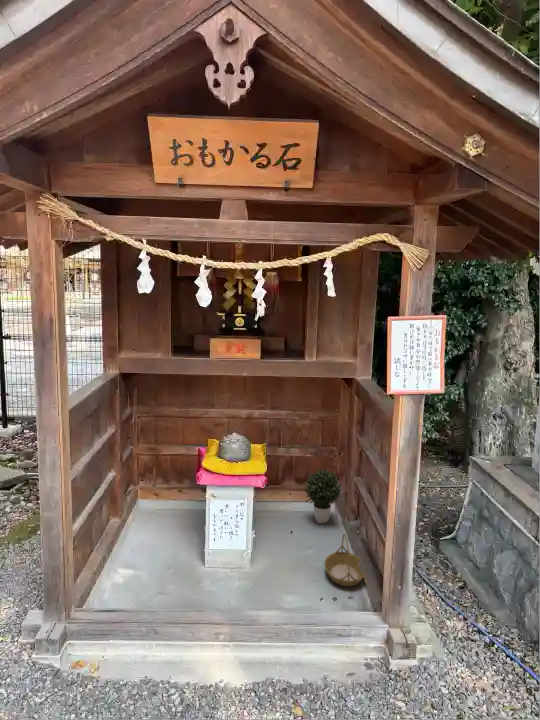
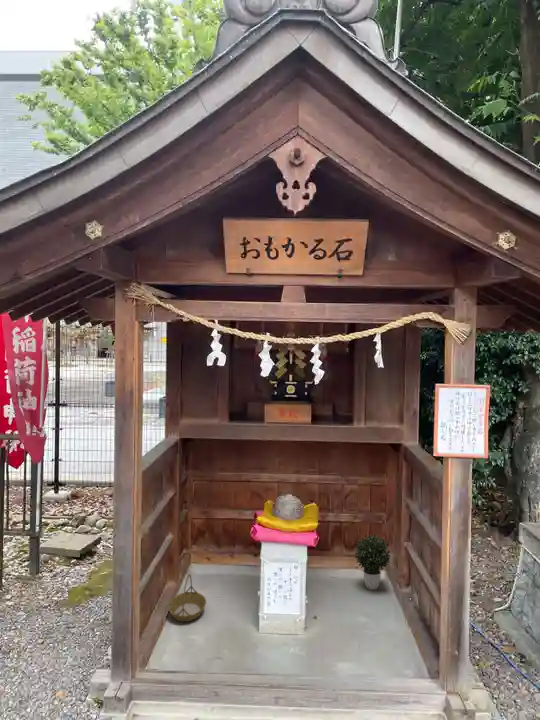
basket: present [324,534,364,587] -> present [168,574,206,622]

